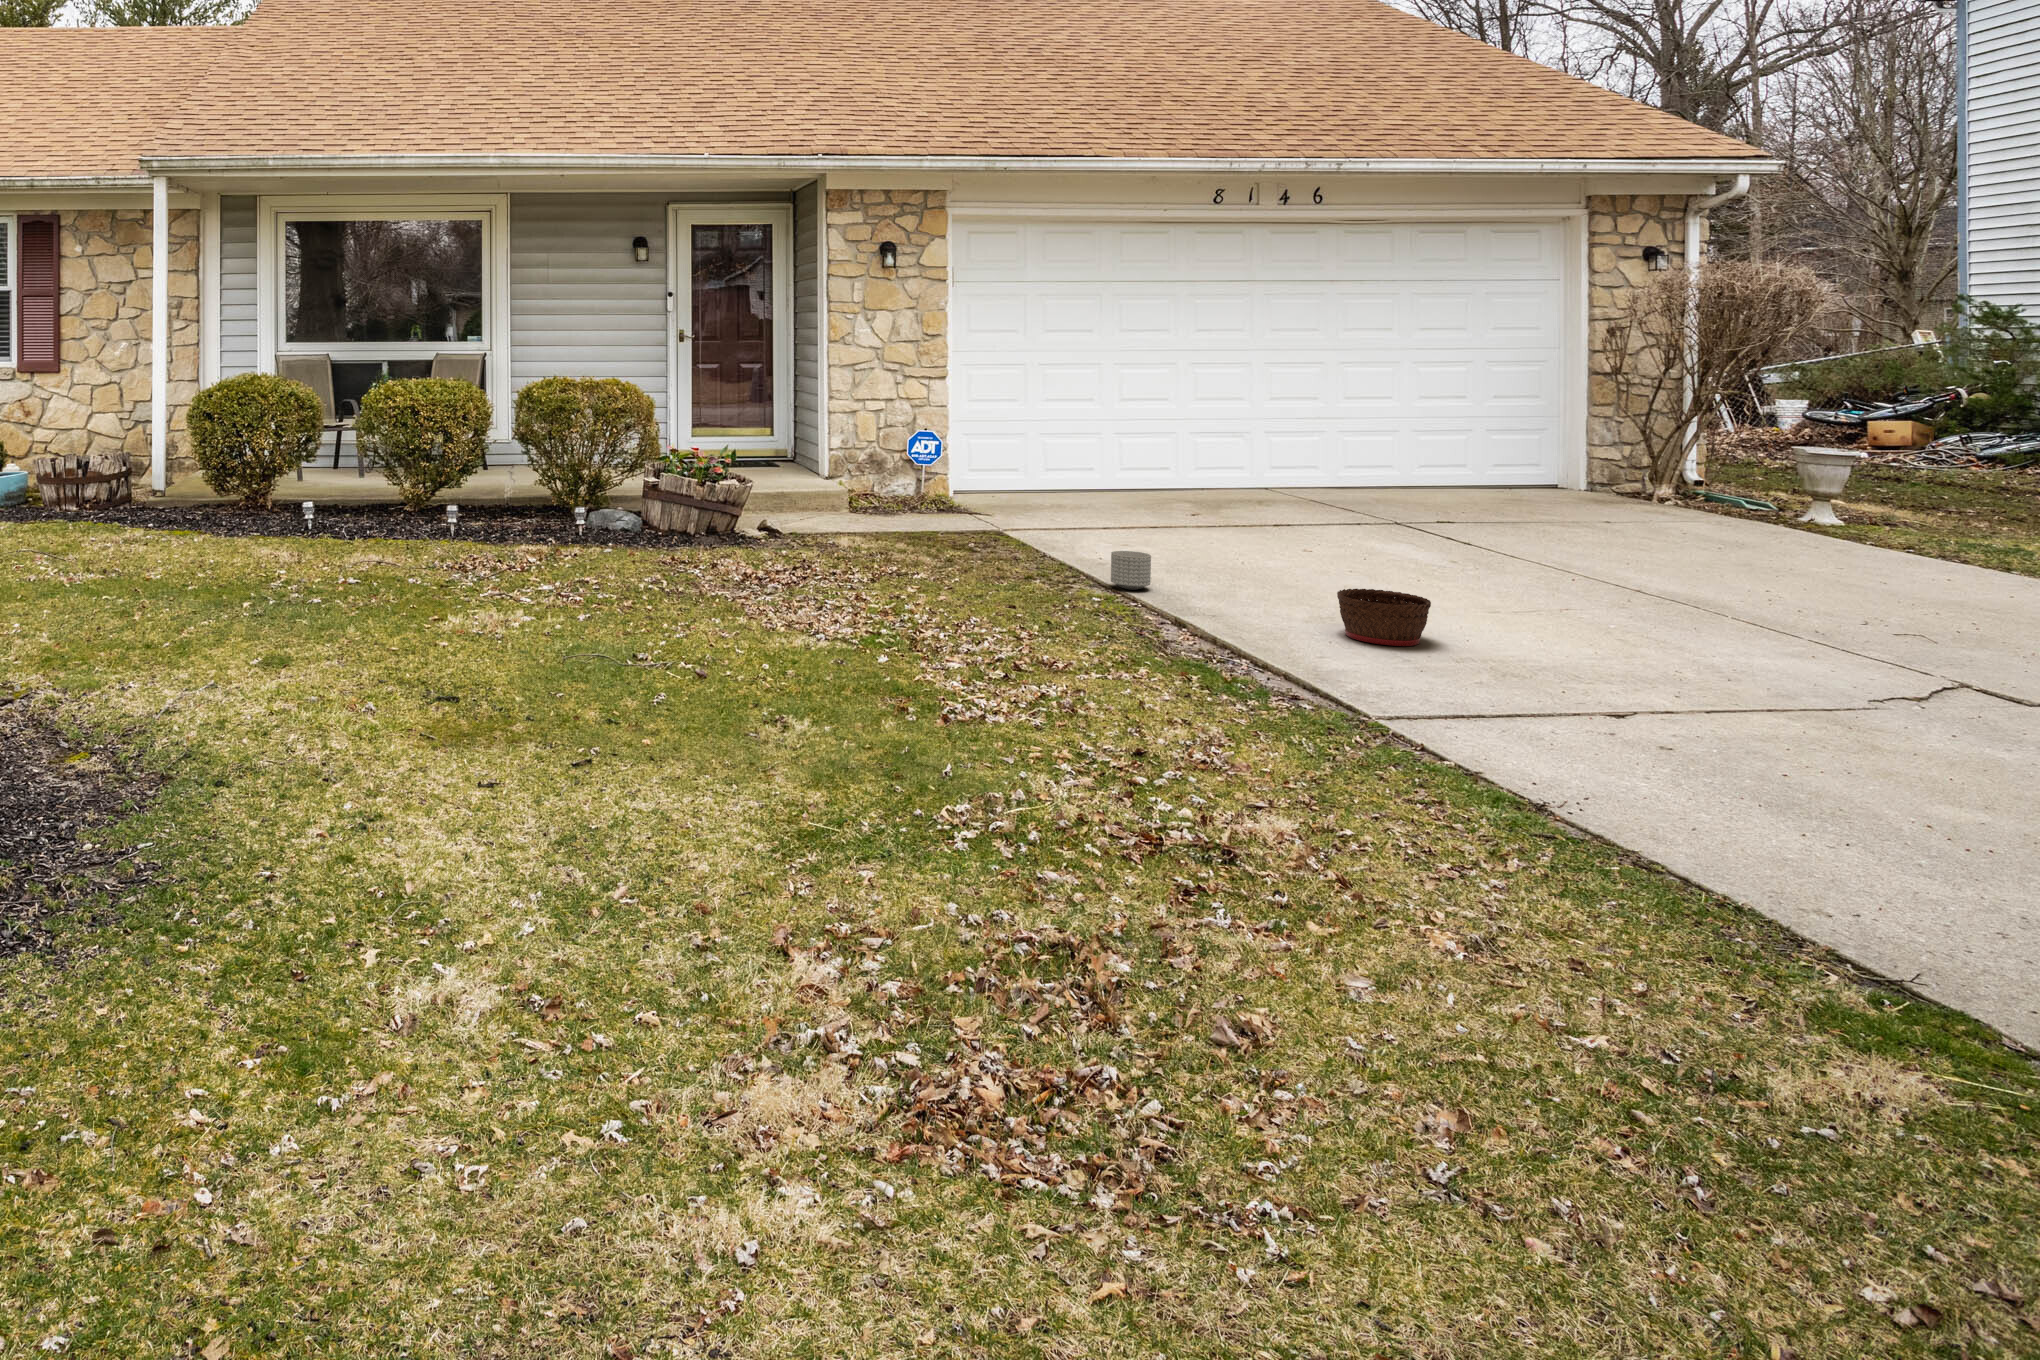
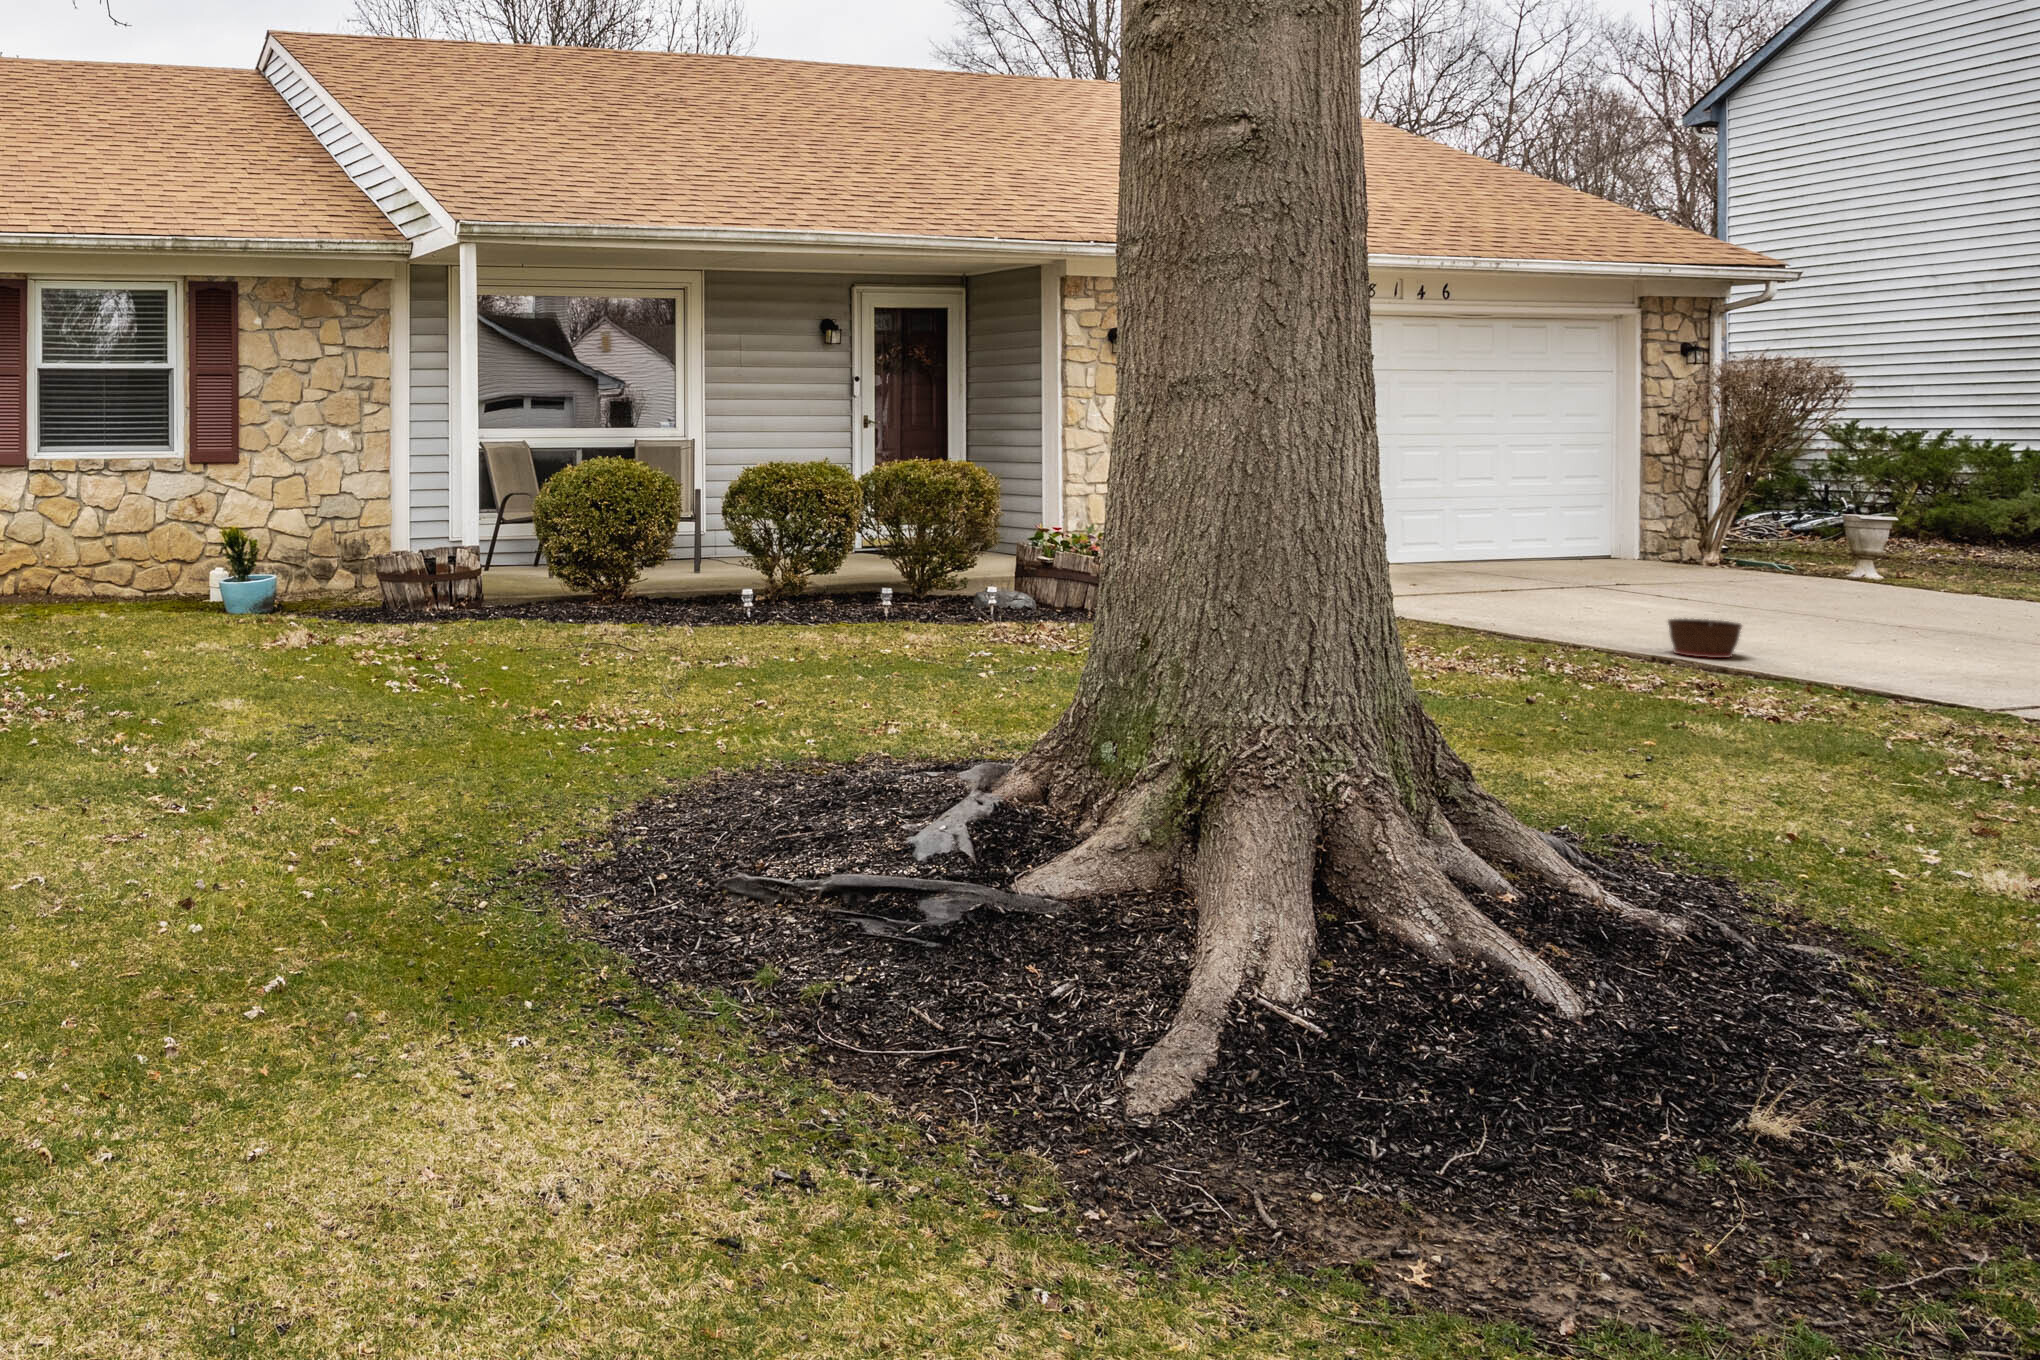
planter: present [1111,551,1151,590] -> none [1450,603,1486,634]

